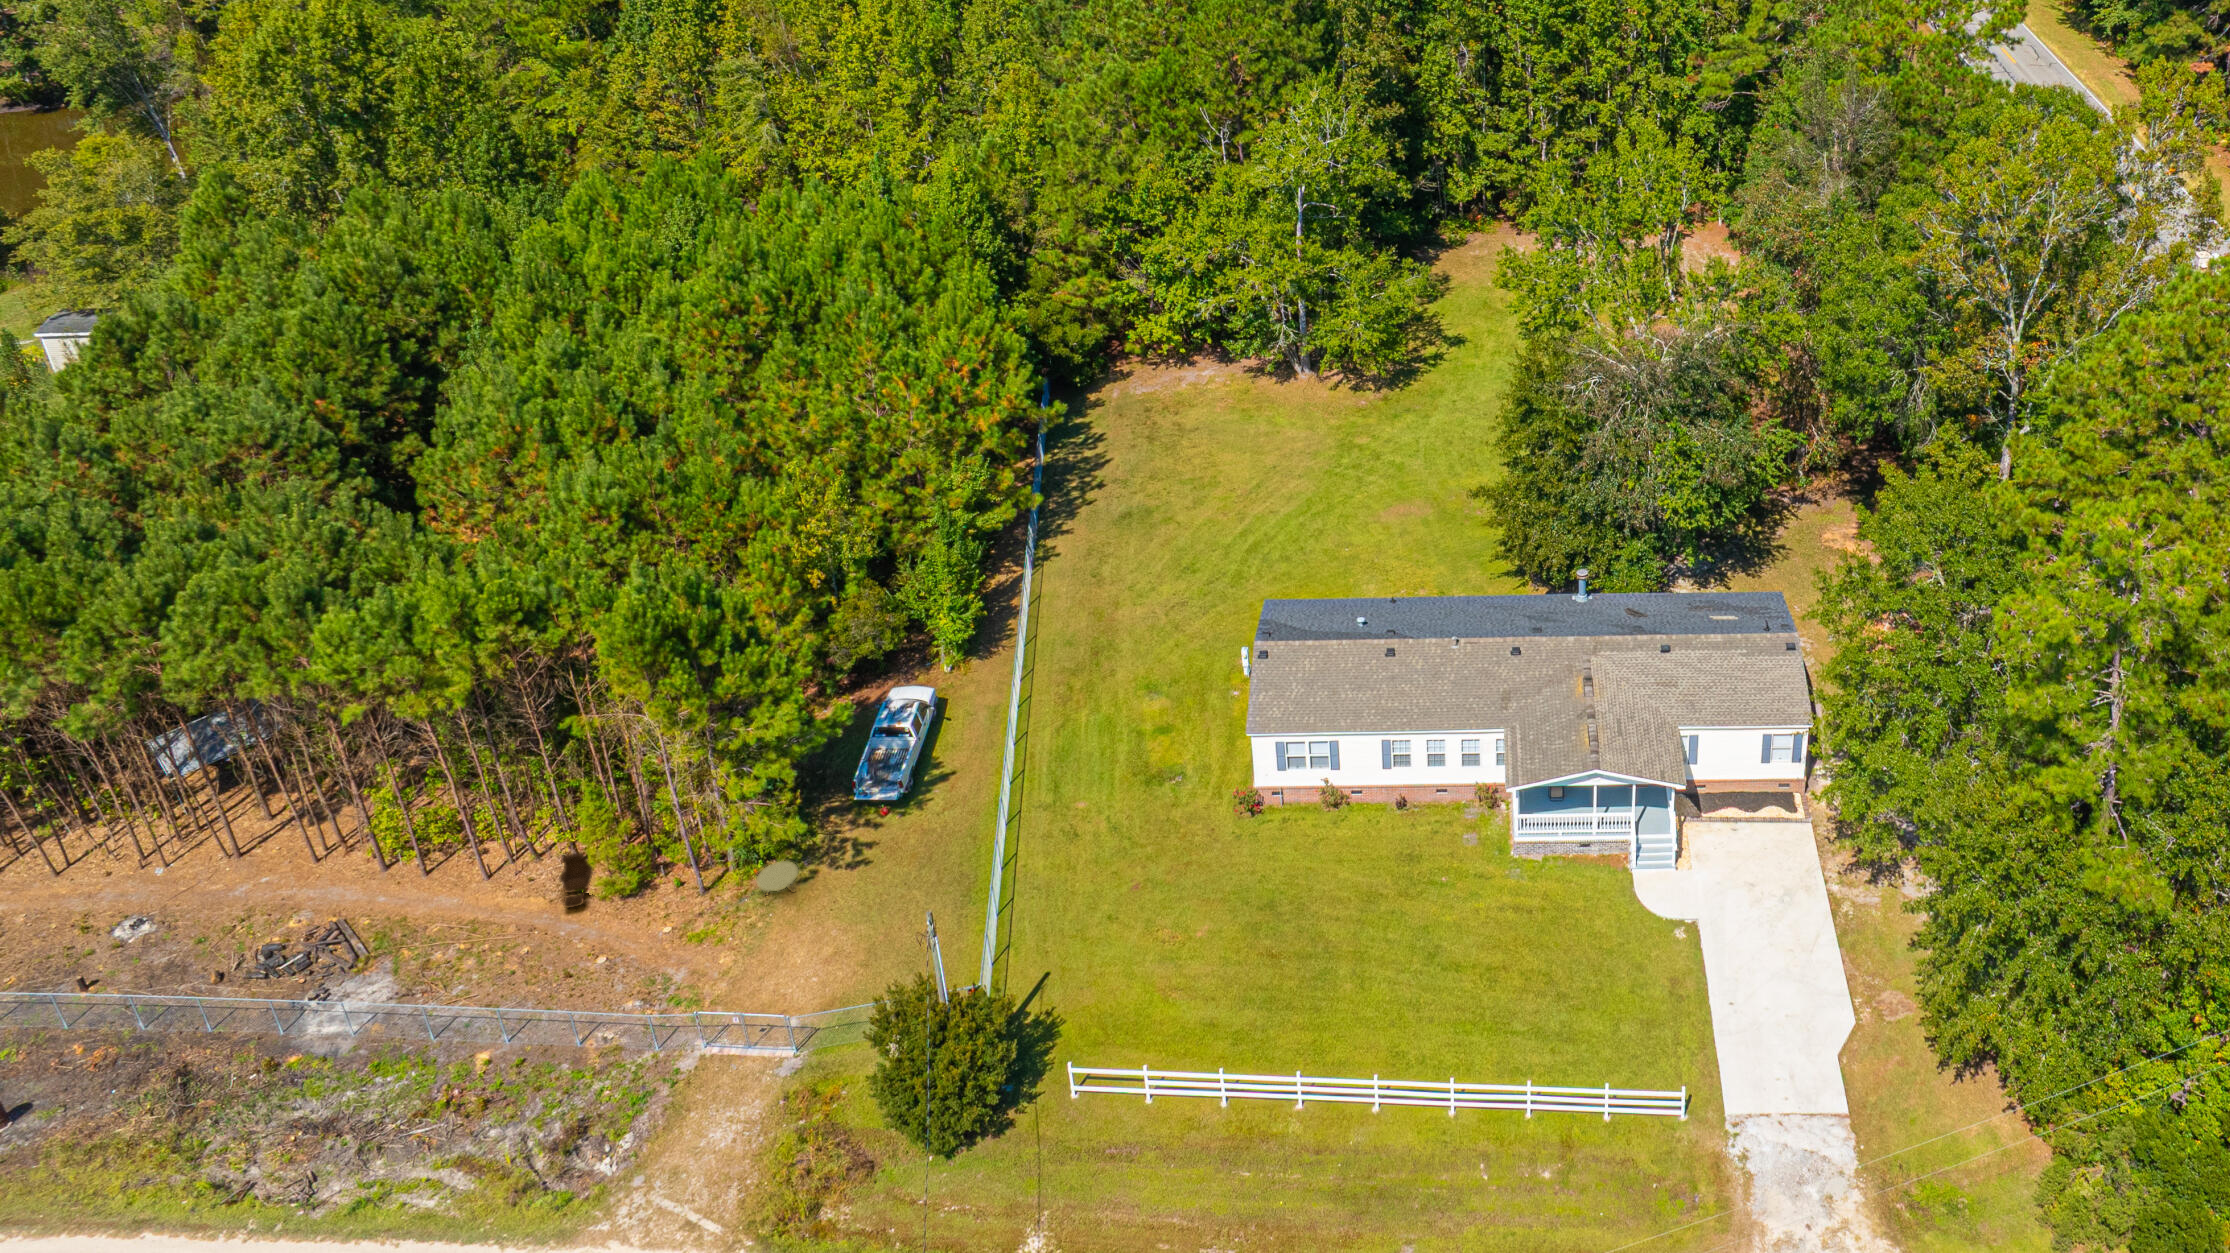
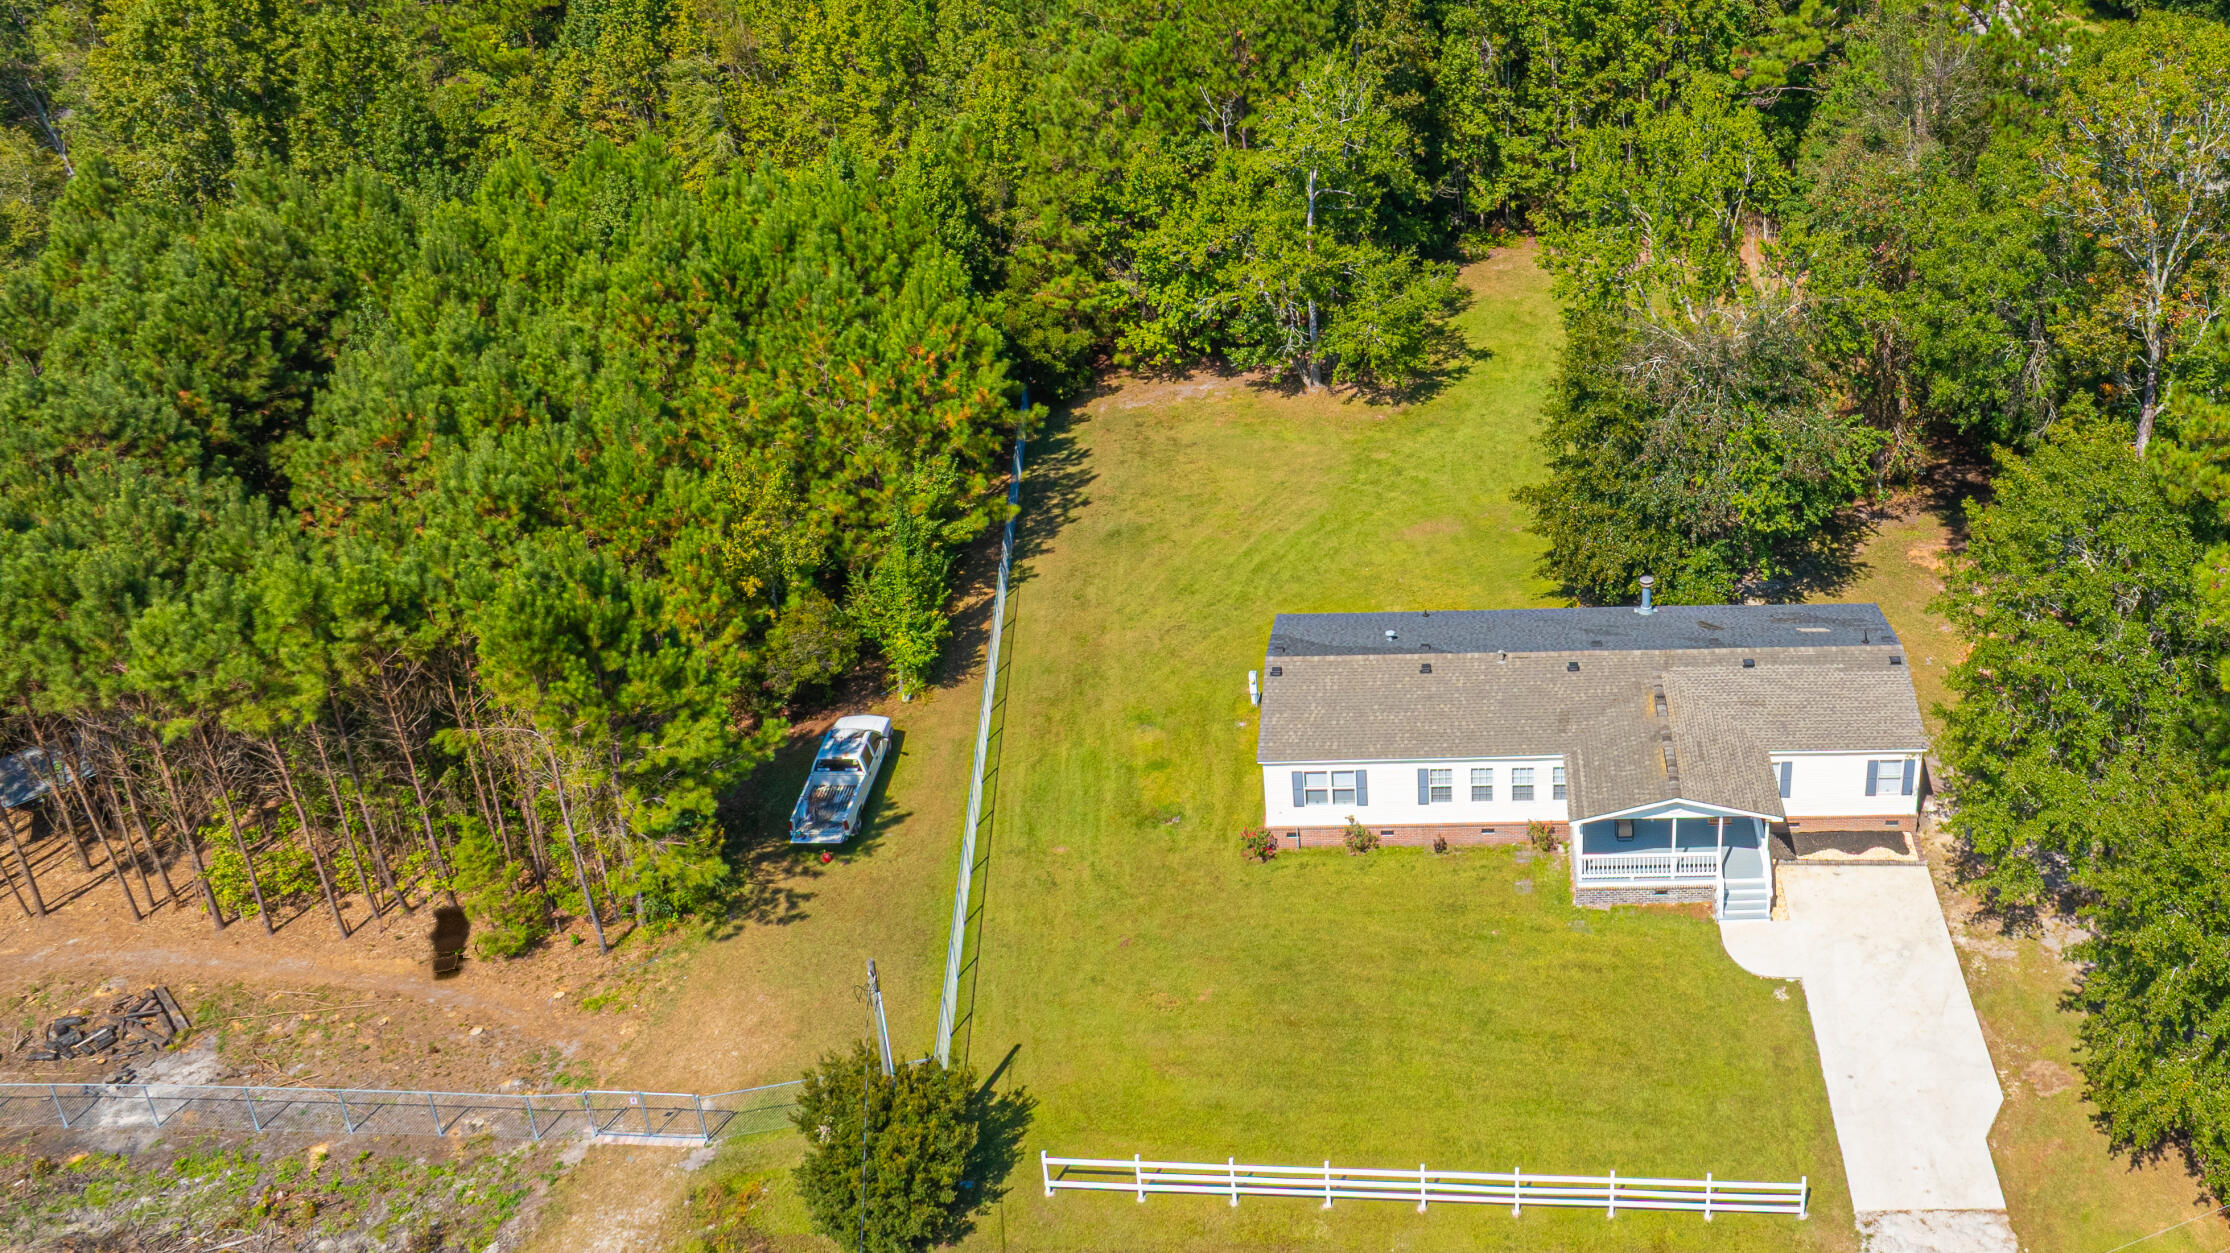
round table: present [756,861,798,896] -> none [668,916,719,958]

